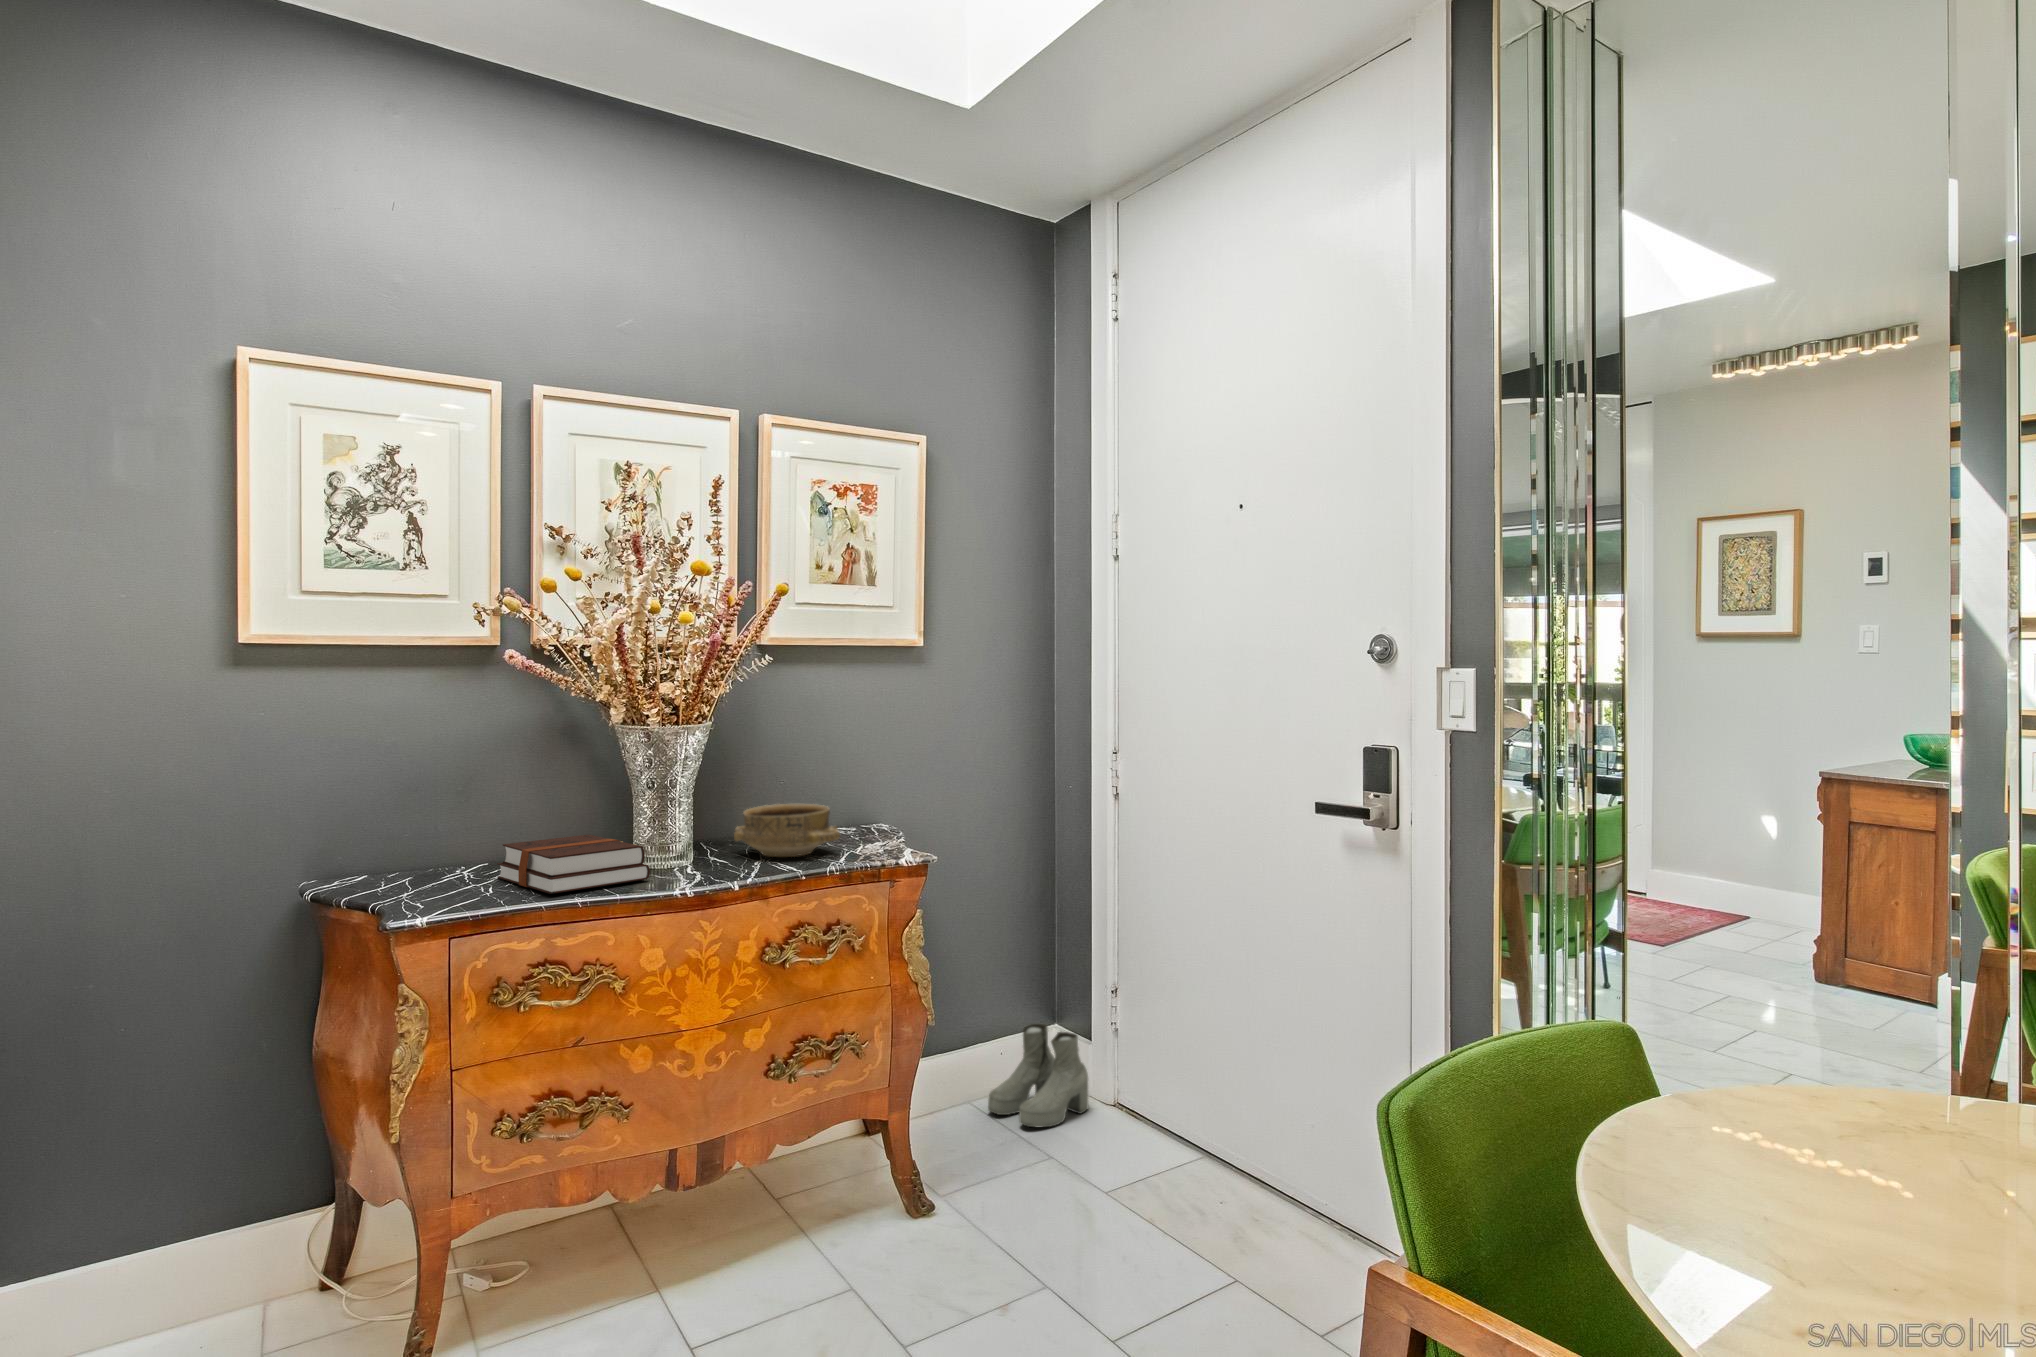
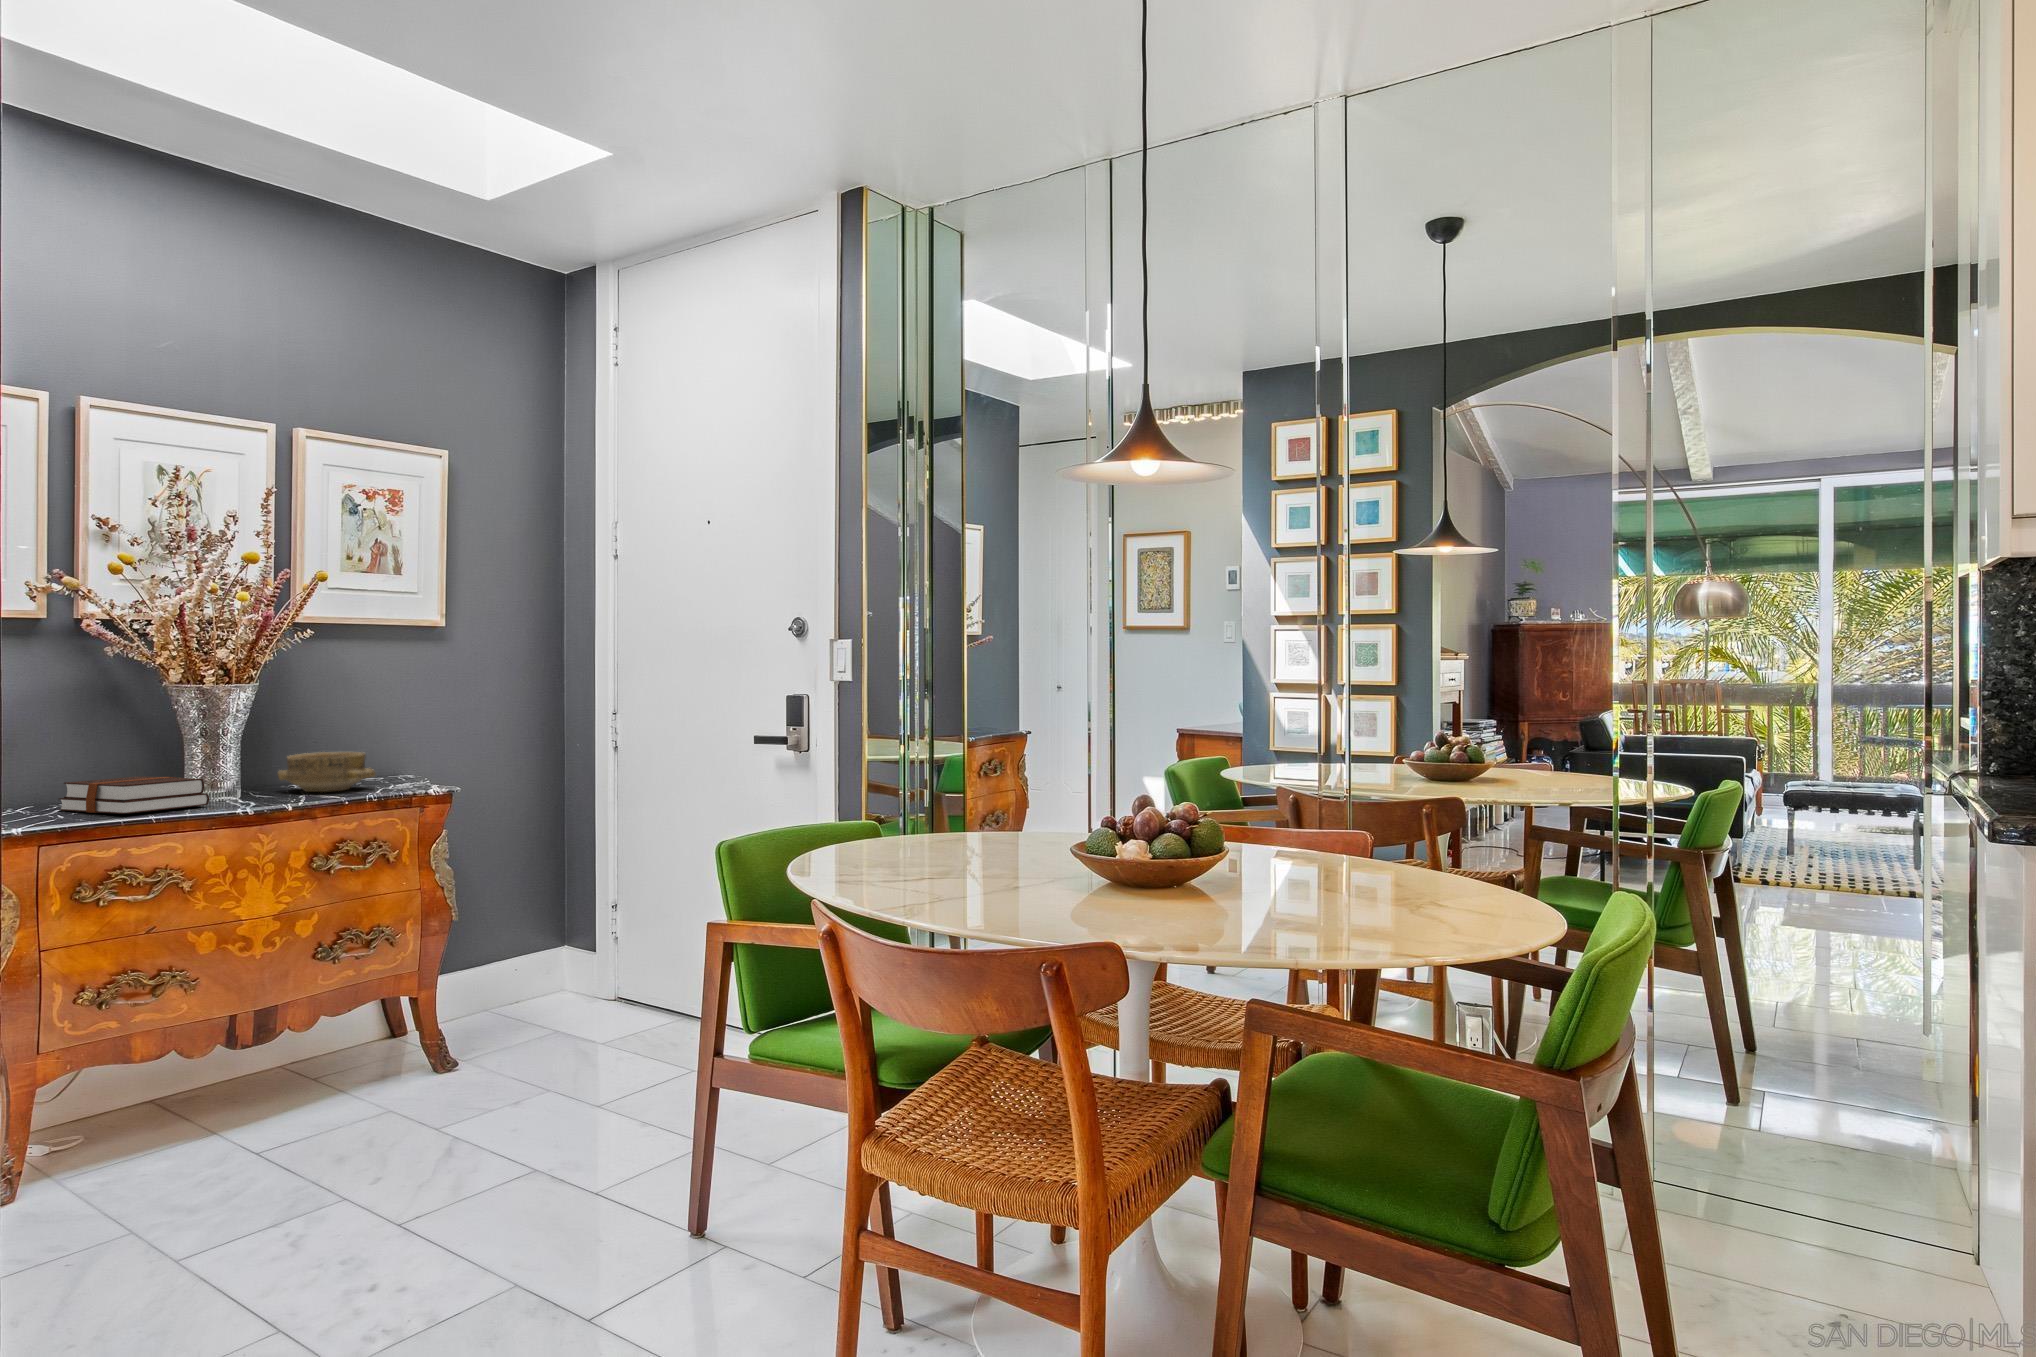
boots: present [988,1024,1088,1127] -> none [506,937,594,1014]

